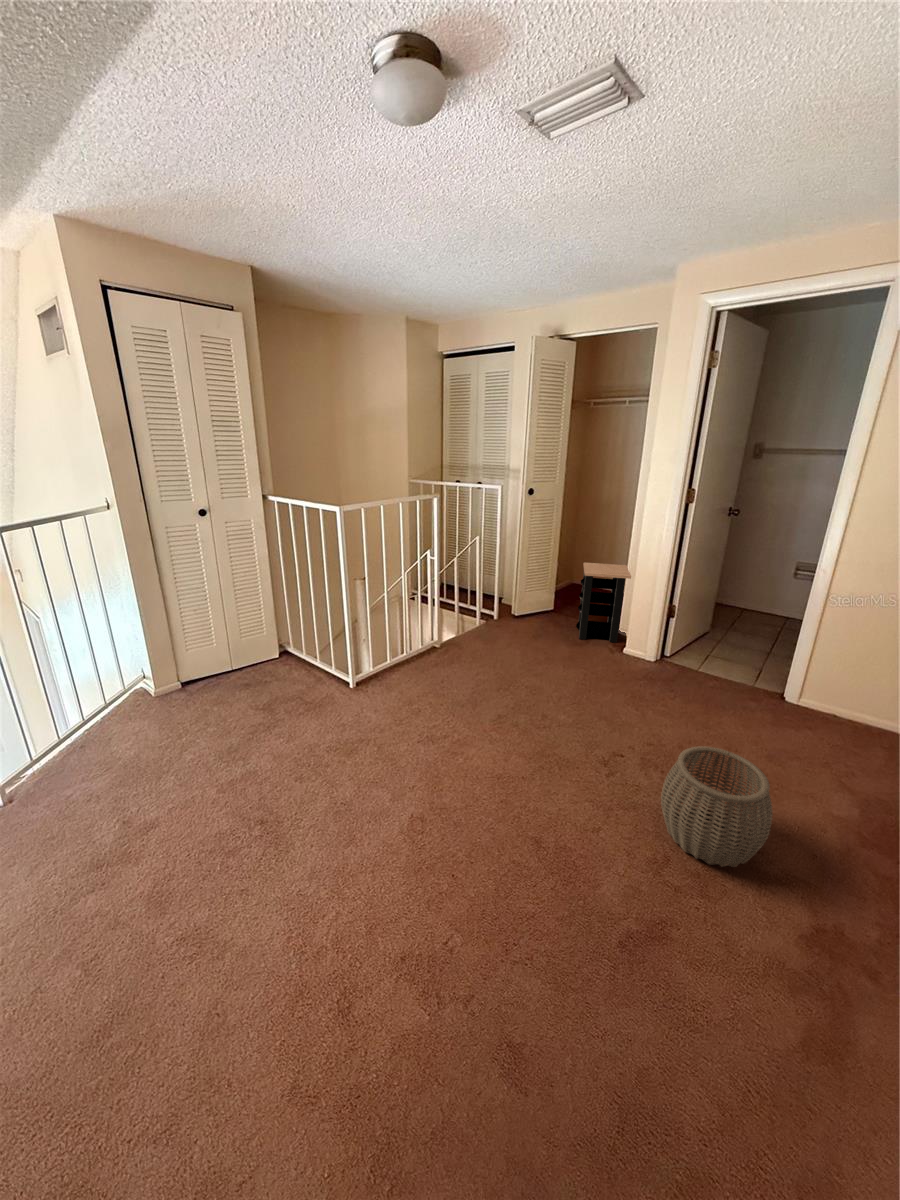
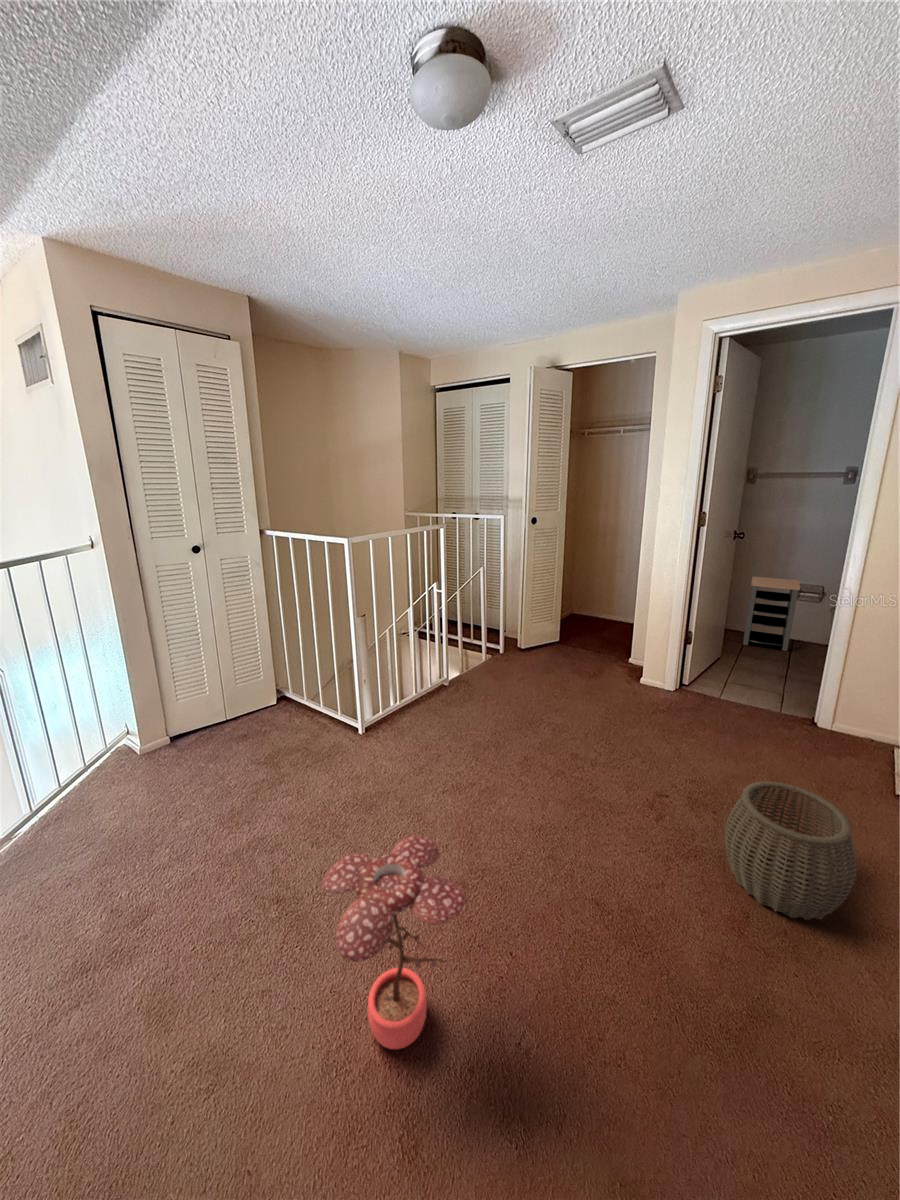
side table: present [576,562,631,643] -> present [743,577,800,651]
potted plant: none [286,772,402,940] -> present [322,835,465,1049]

